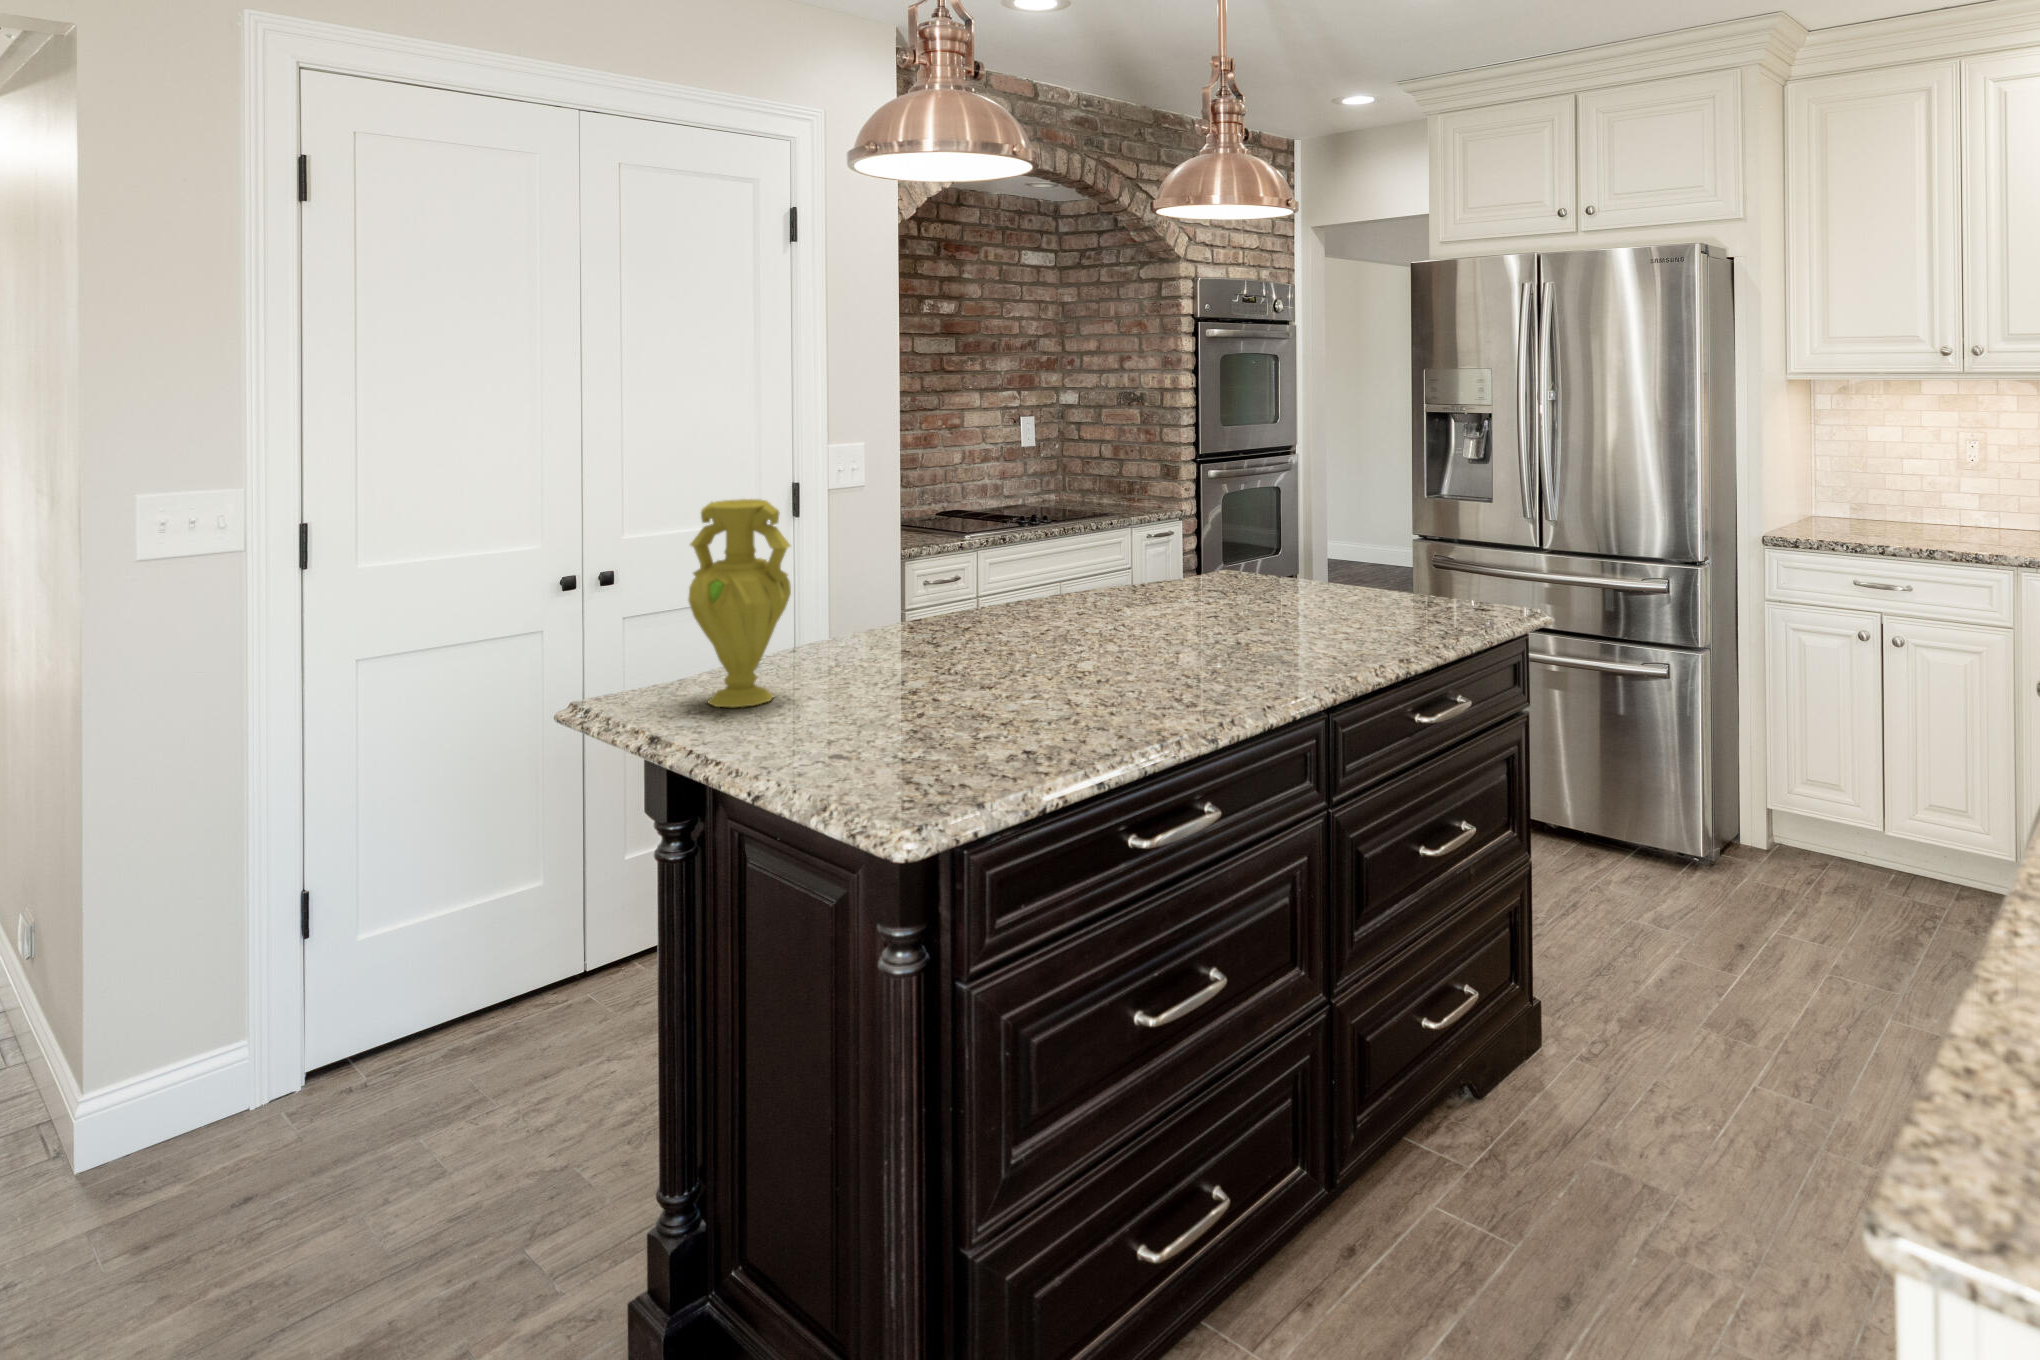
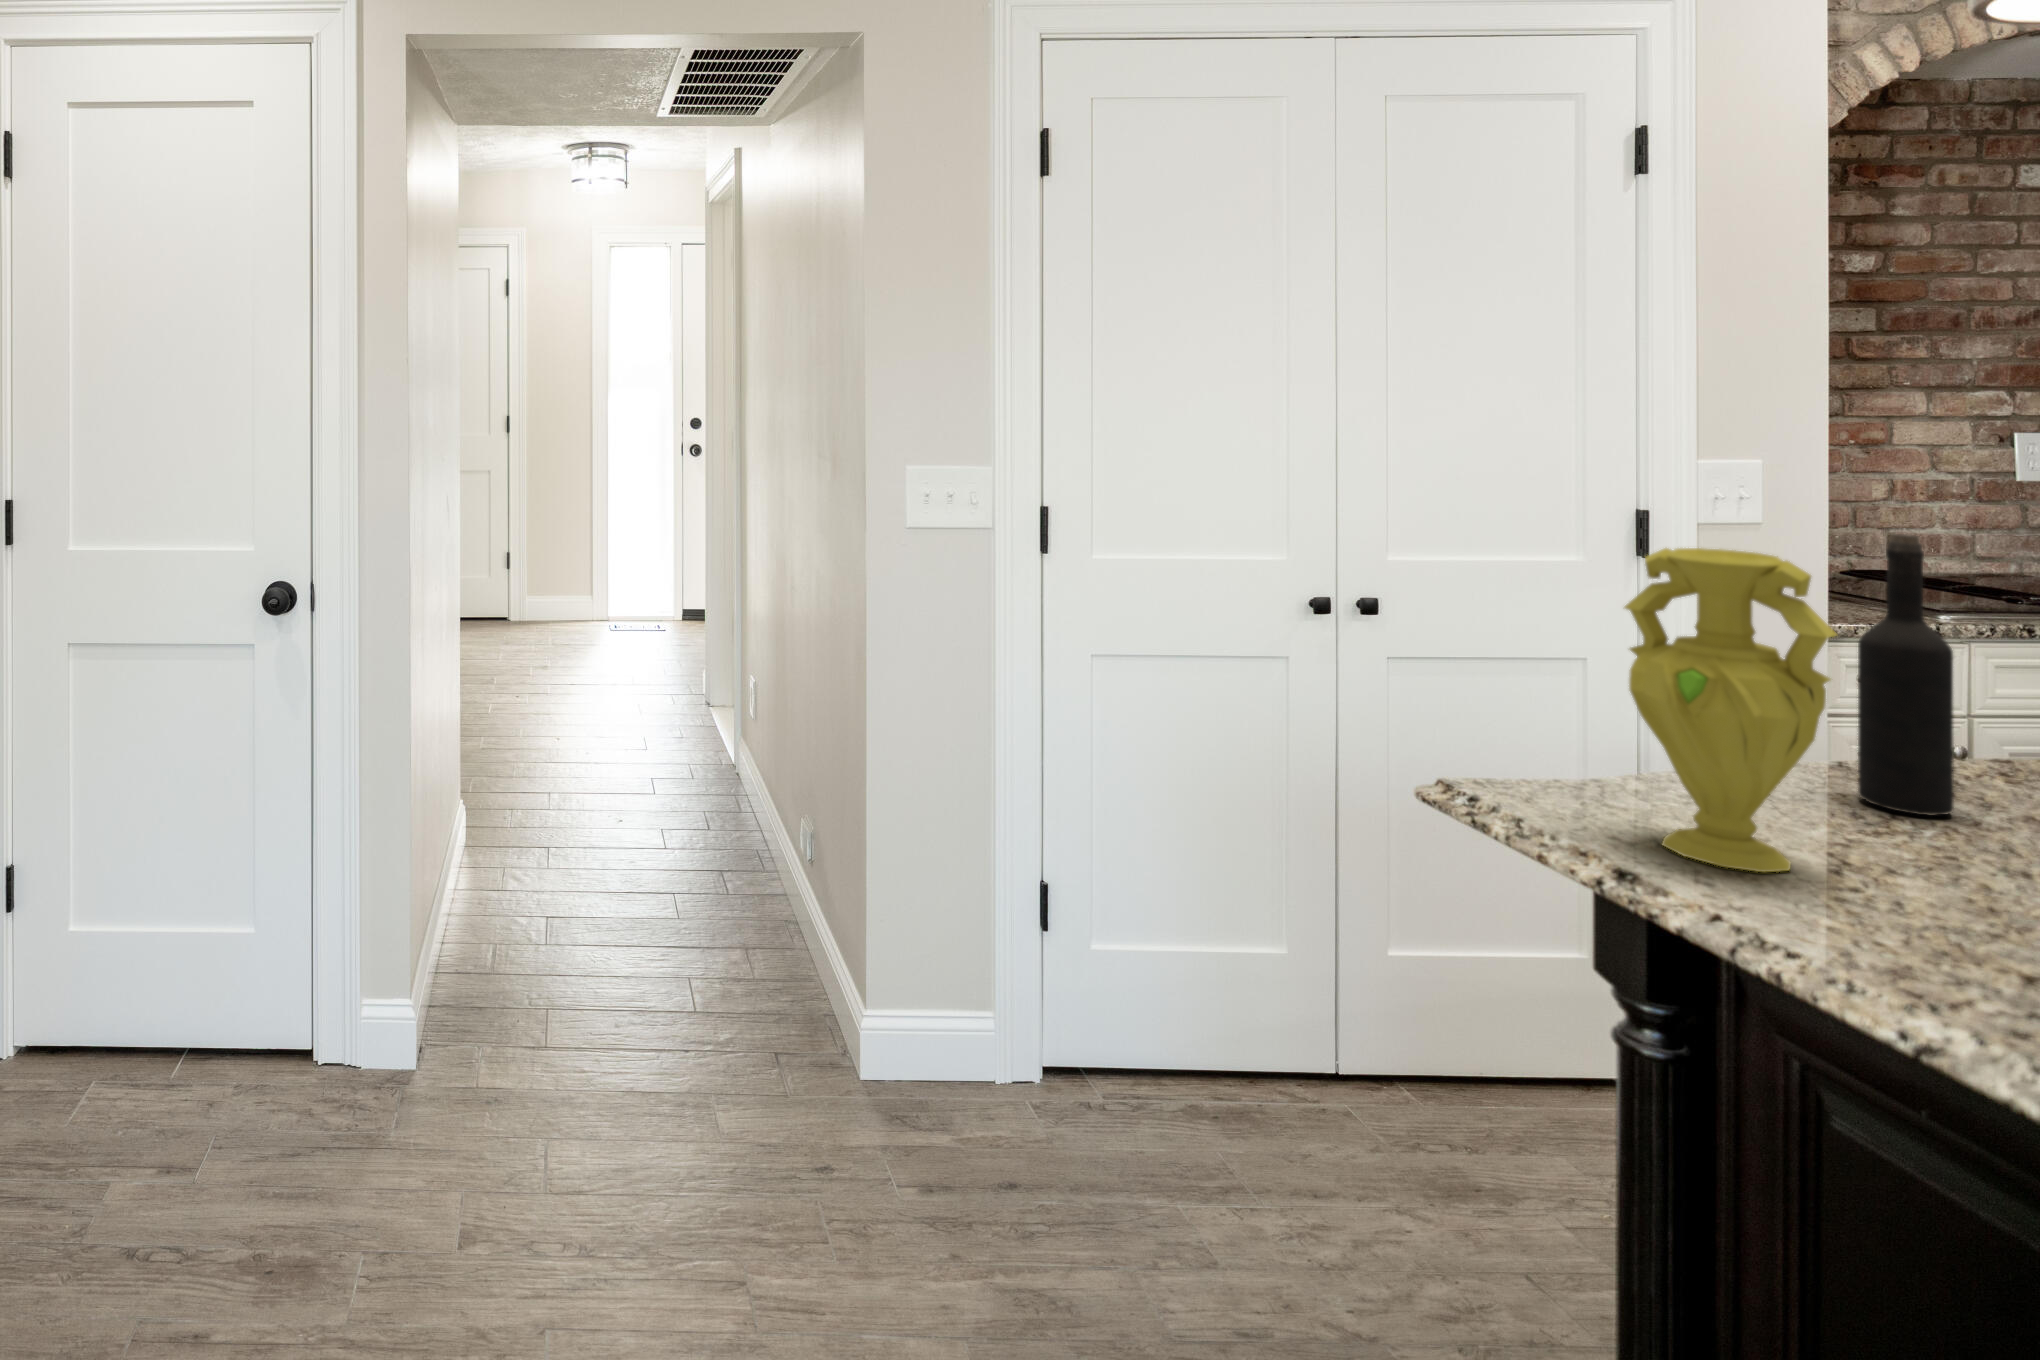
wine bottle: none [837,482,879,655] -> present [1858,534,1954,816]

